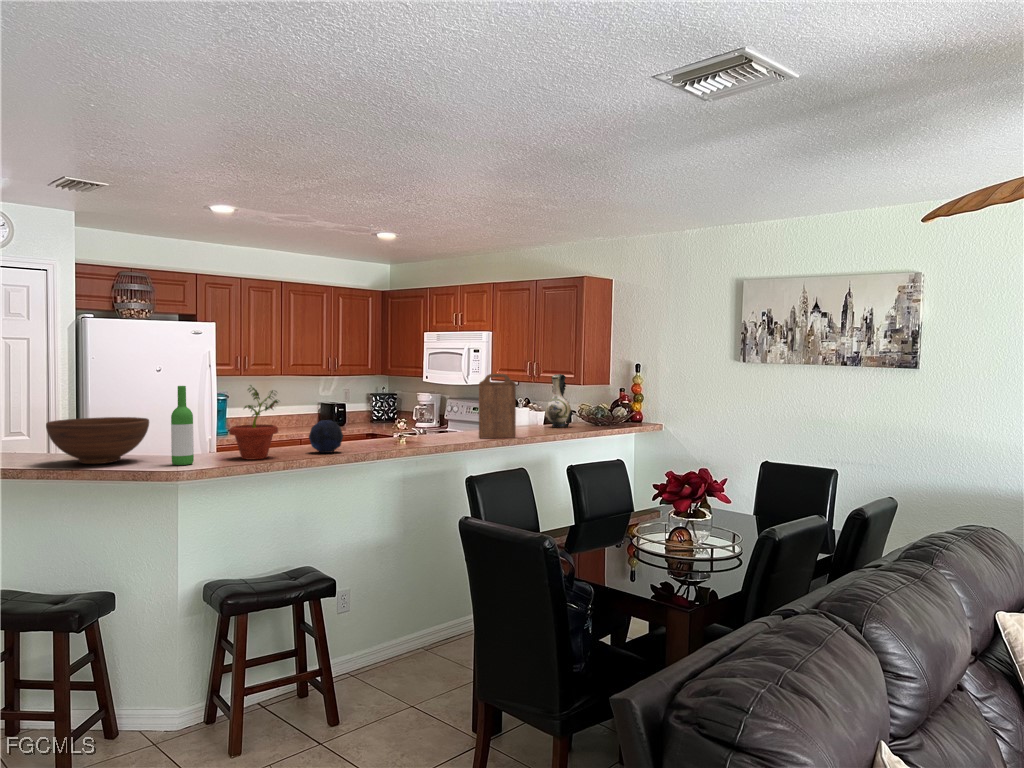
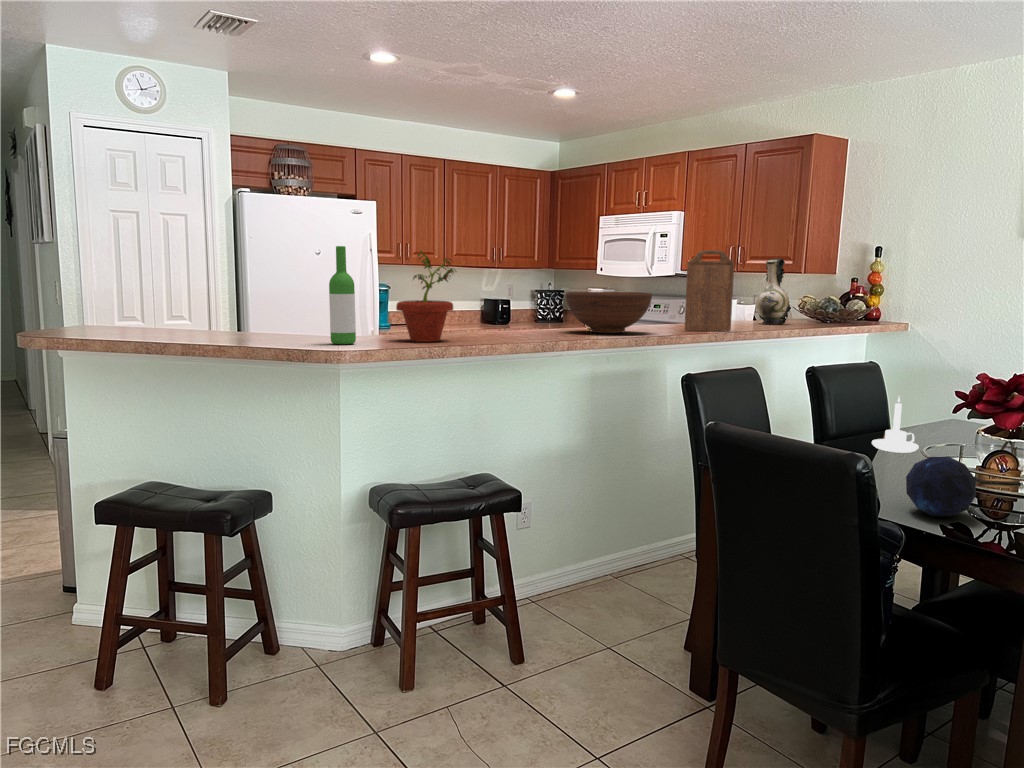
fruit bowl: present [46,417,149,464] -> present [566,291,652,333]
decorative orb: present [309,420,343,453] -> present [906,456,976,516]
candle holder: none [606,488,637,531] -> present [872,396,919,453]

